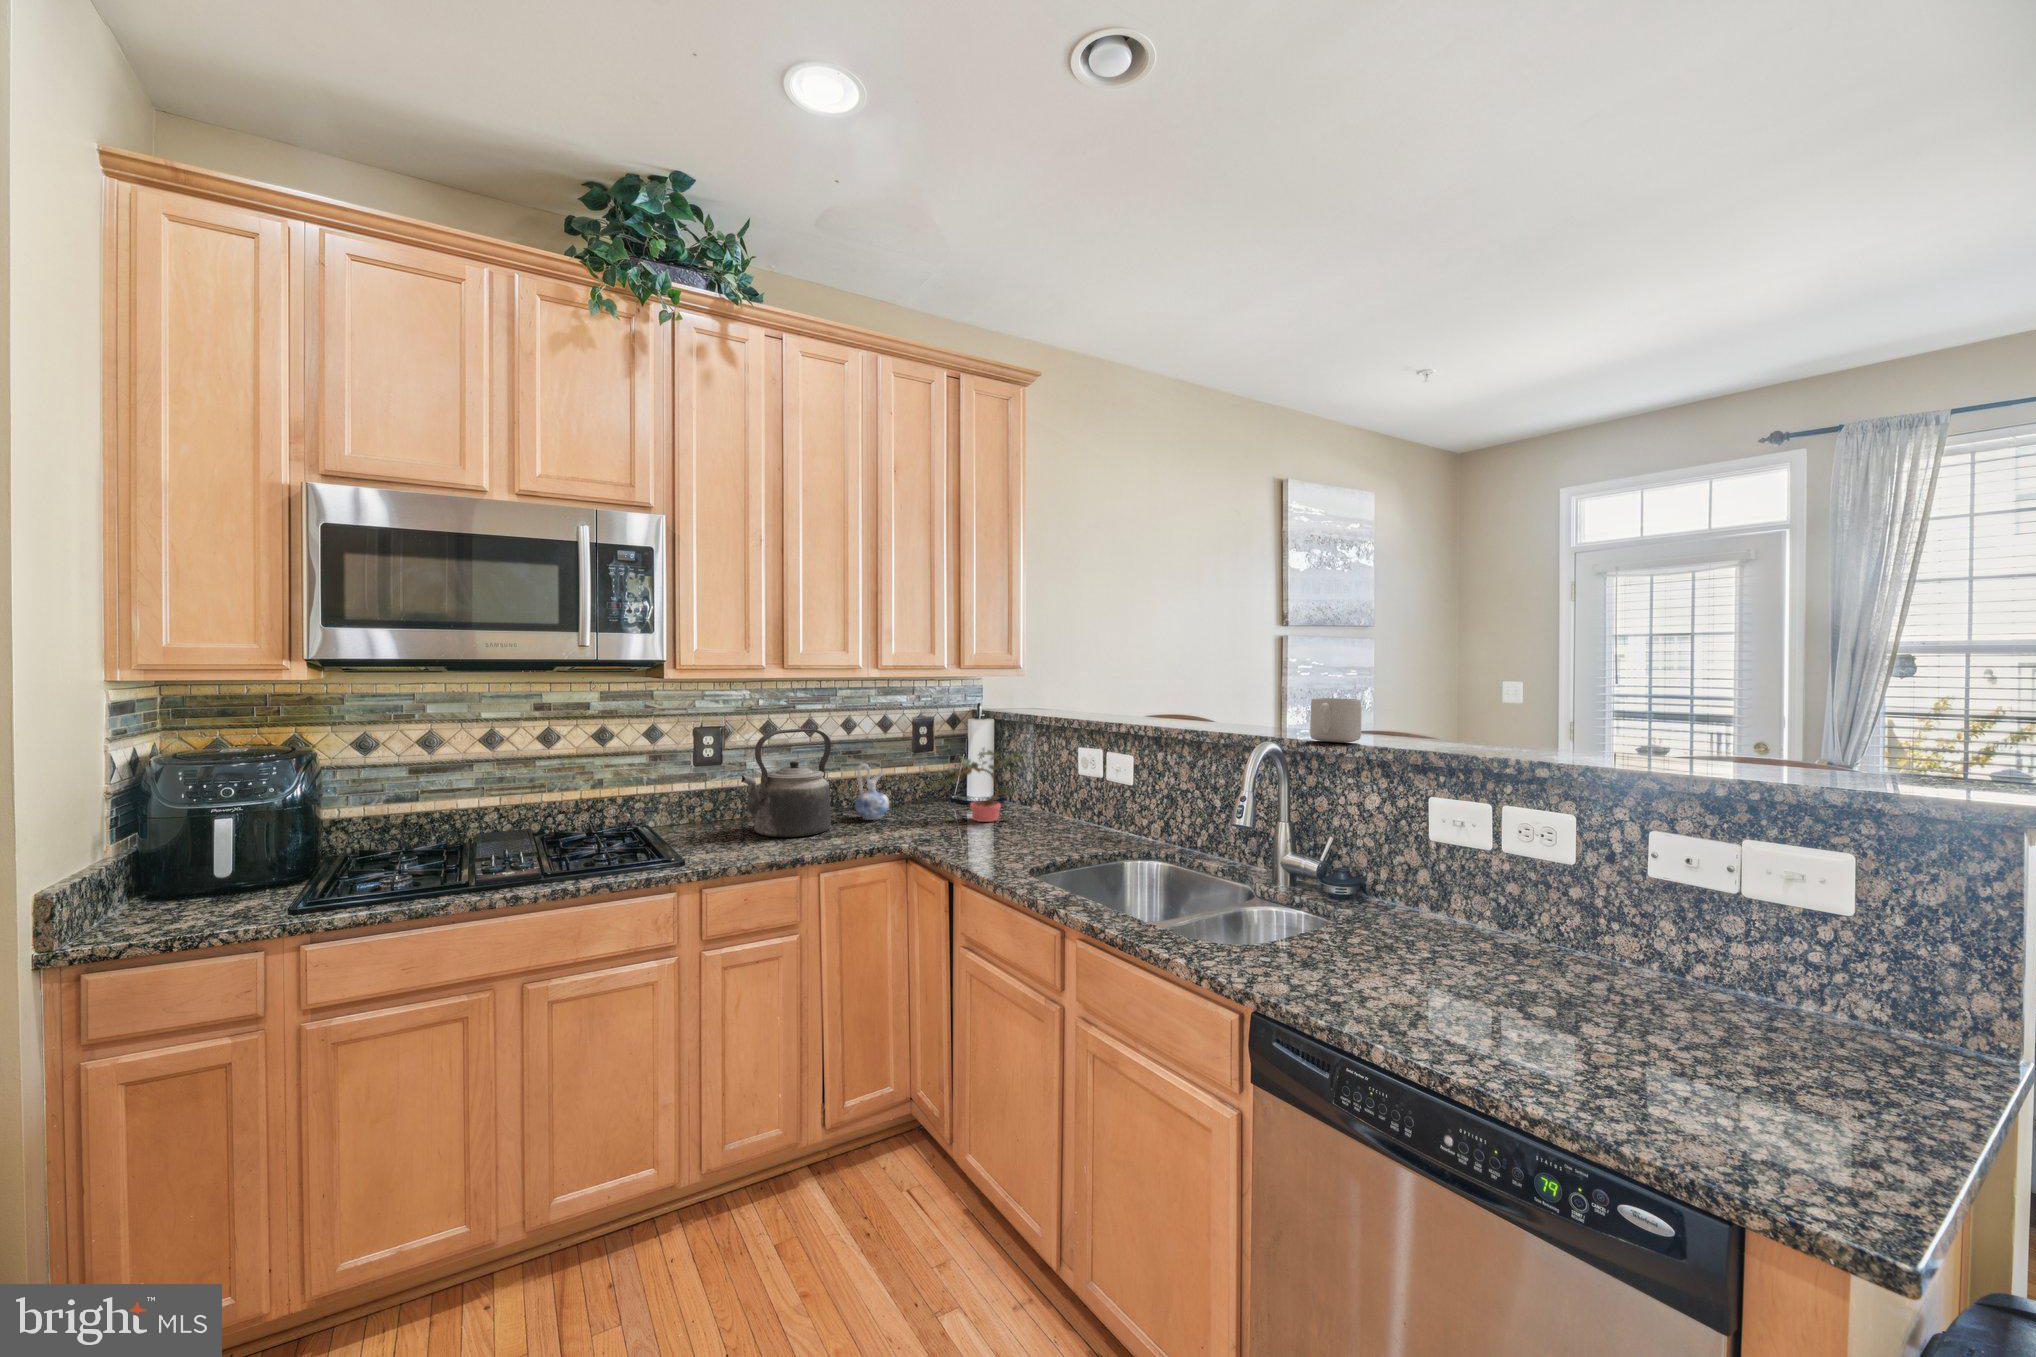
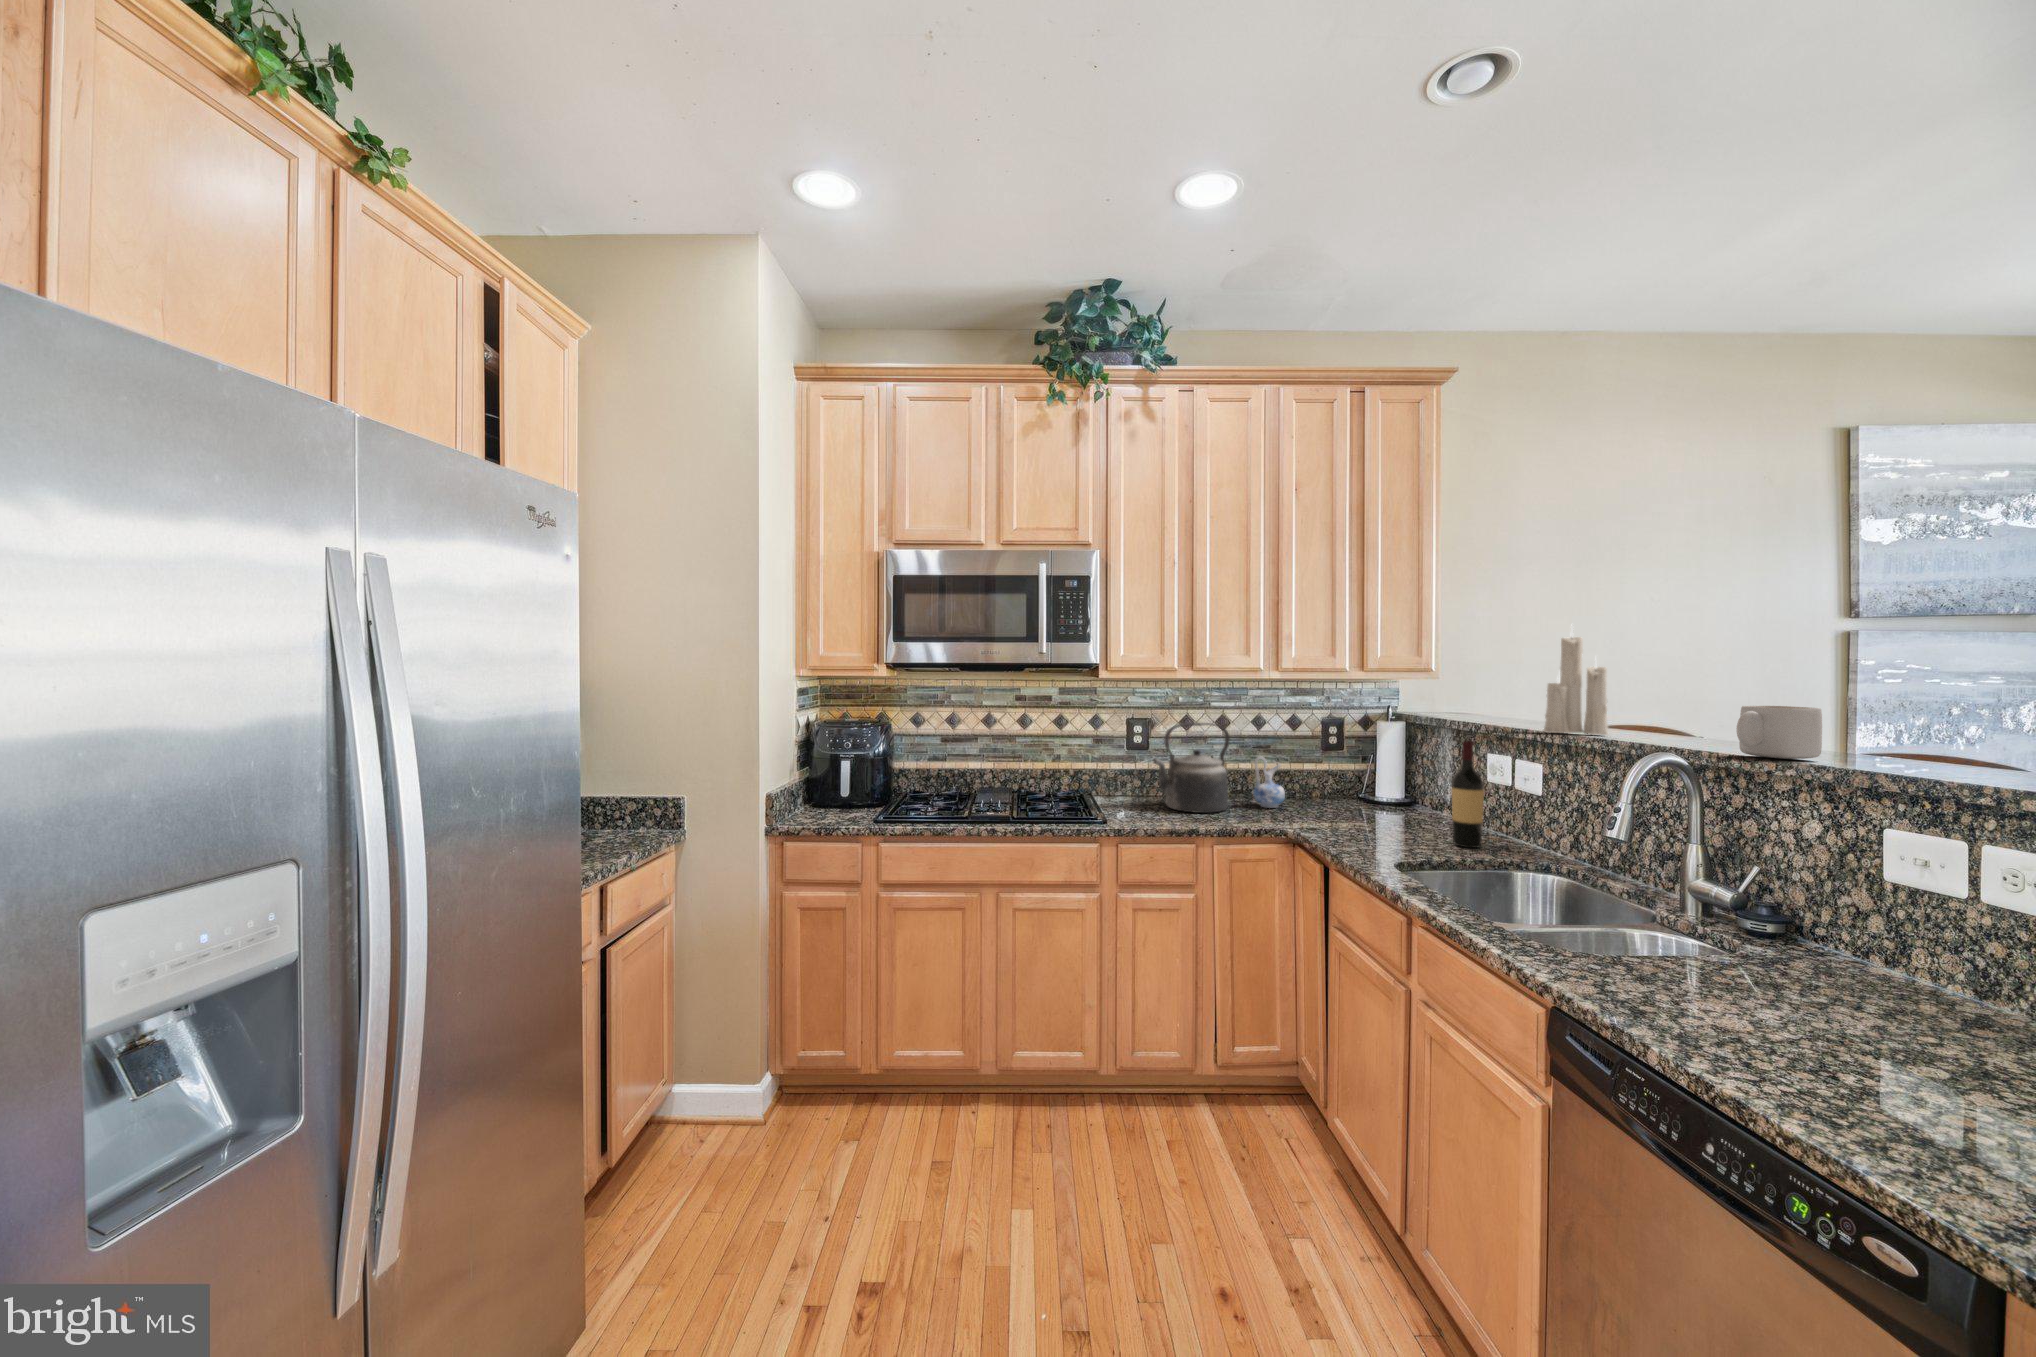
candle: none [1131,622,1177,727] -> present [1544,630,1608,735]
wine bottle: none [1062,737,1089,842] -> present [1452,741,1484,848]
potted plant: present [922,748,1025,822] -> none [1314,747,1428,822]

